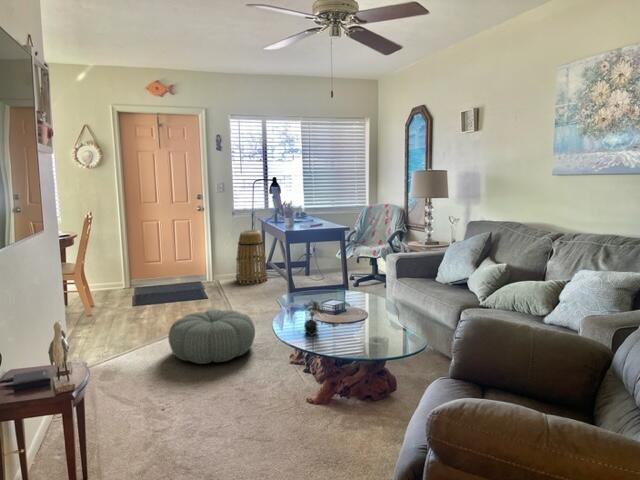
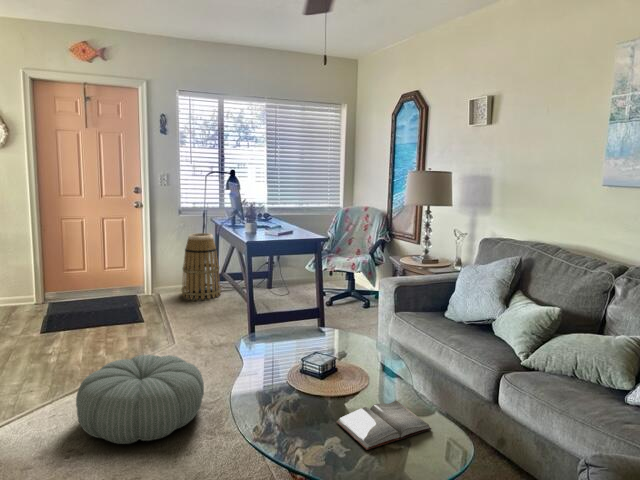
succulent plant: present [303,301,323,336] -> none [277,367,313,427]
hardback book: none [340,323,403,345] -> present [337,400,431,450]

